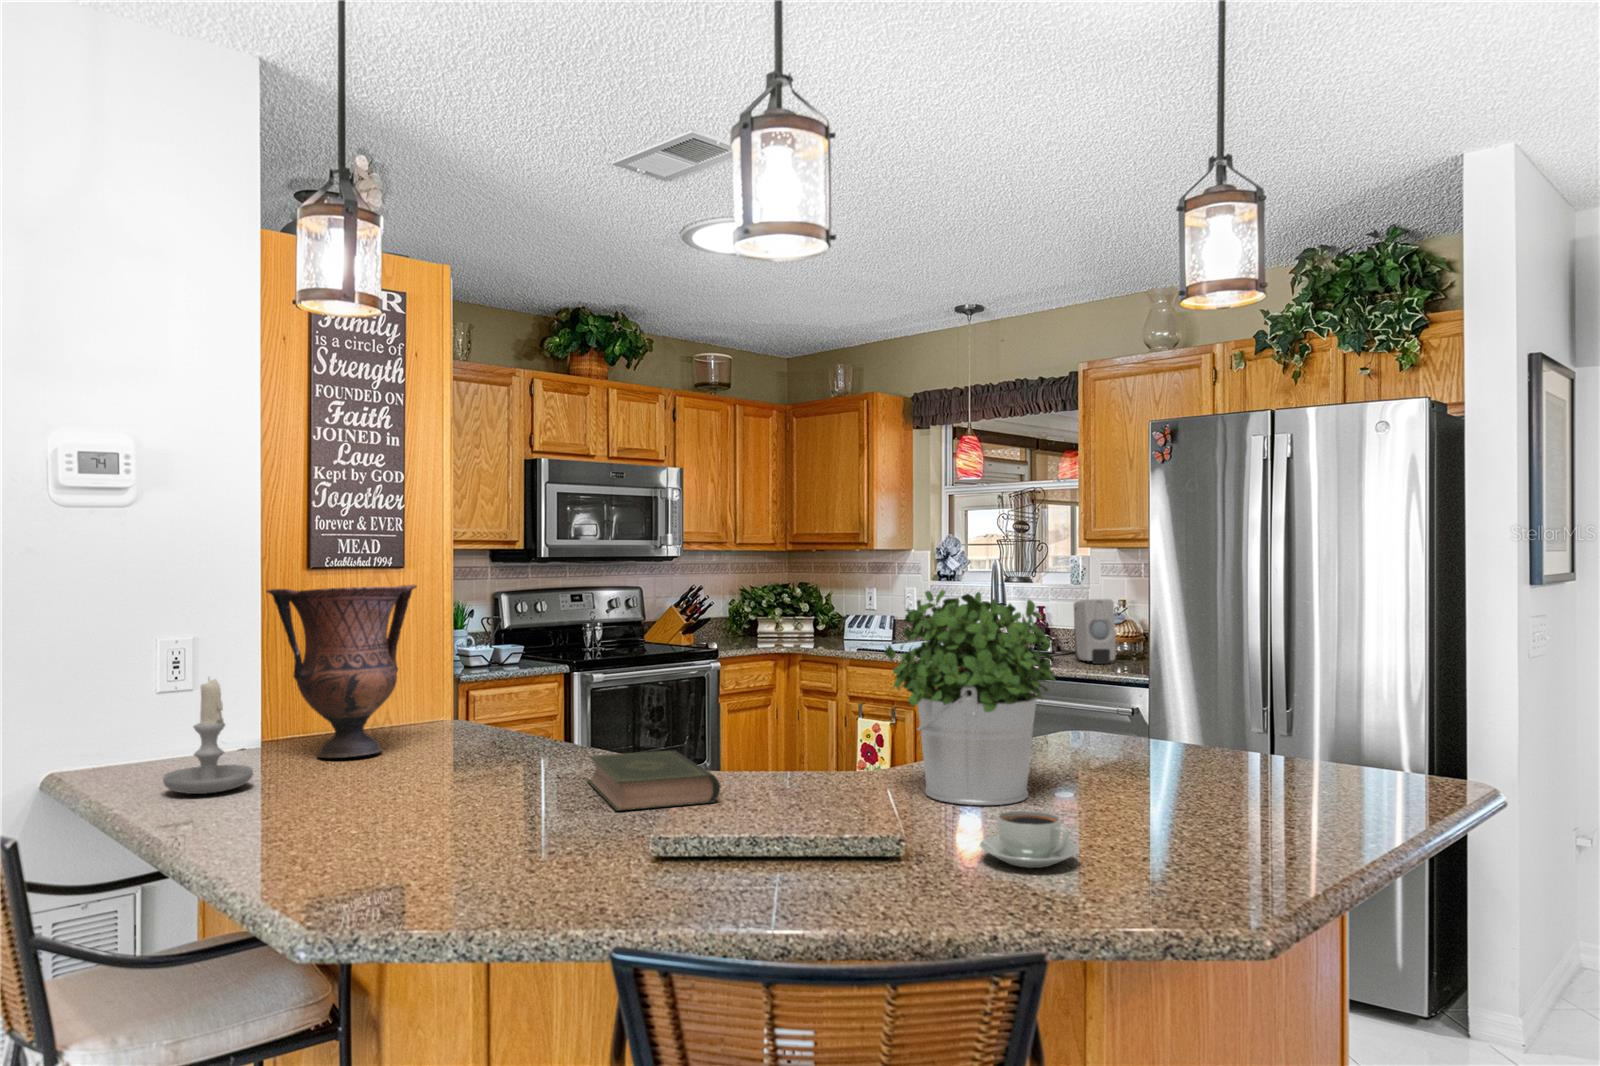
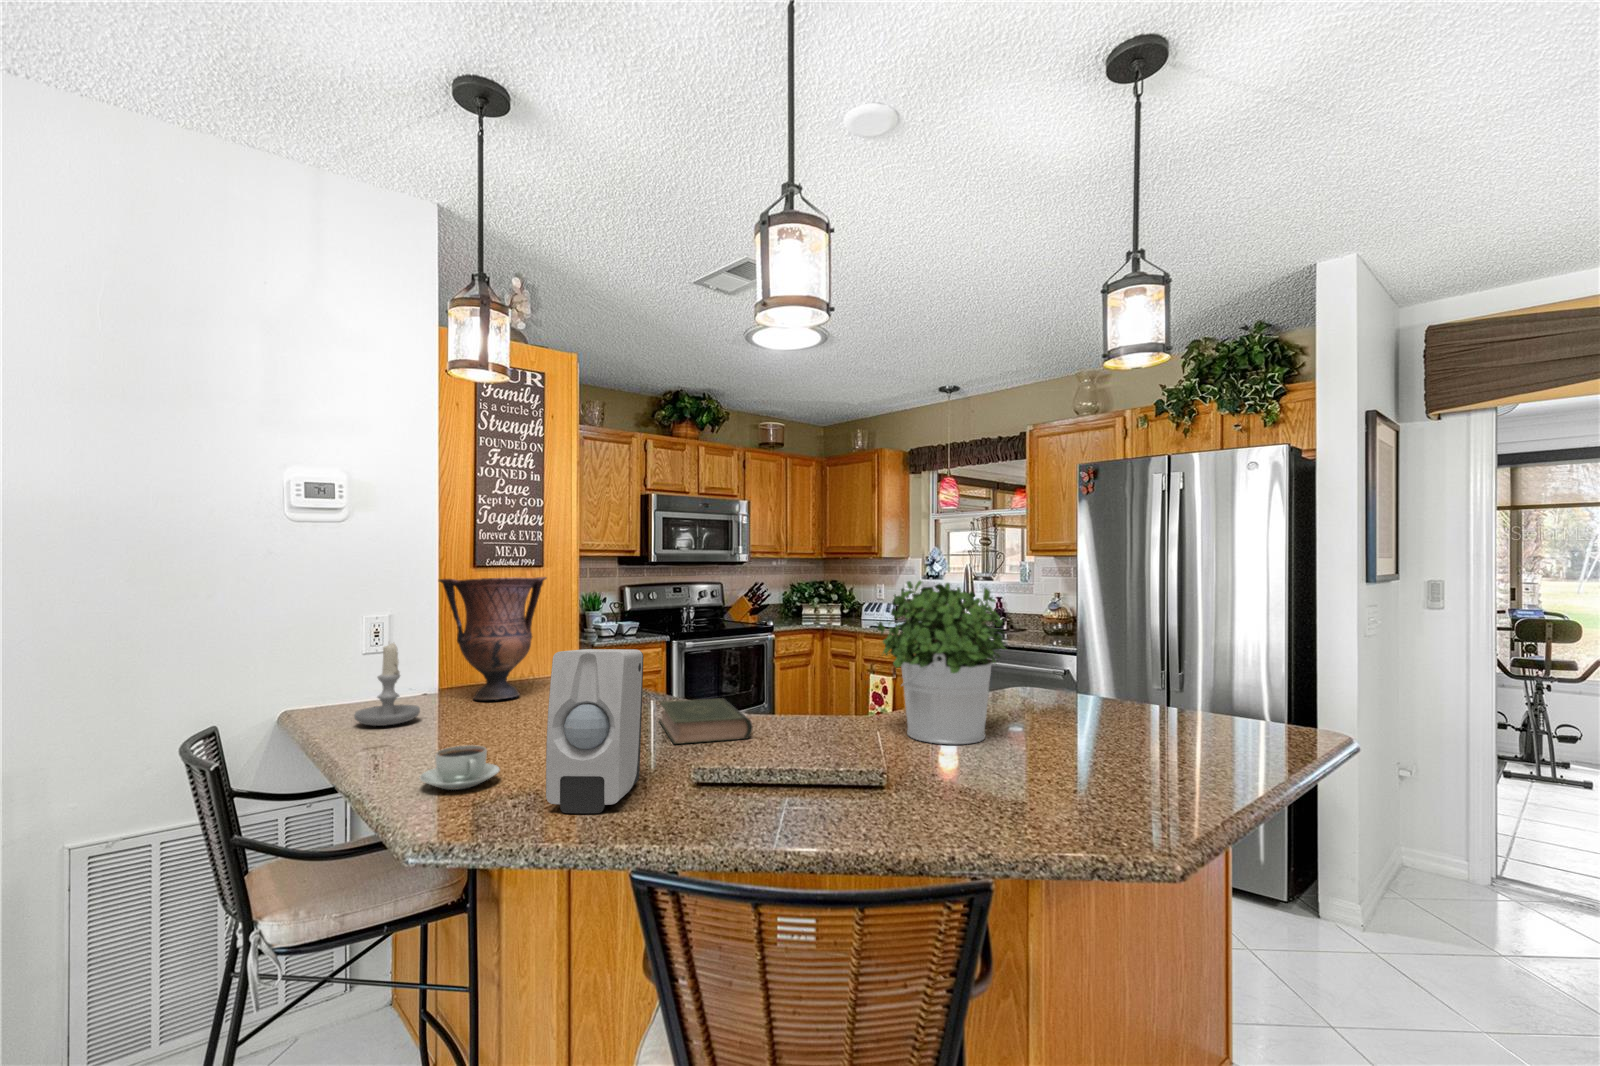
soap dispenser: present [1074,599,1116,664] -> present [546,649,644,813]
coffee cup: present [980,811,1079,868] -> present [420,745,500,790]

